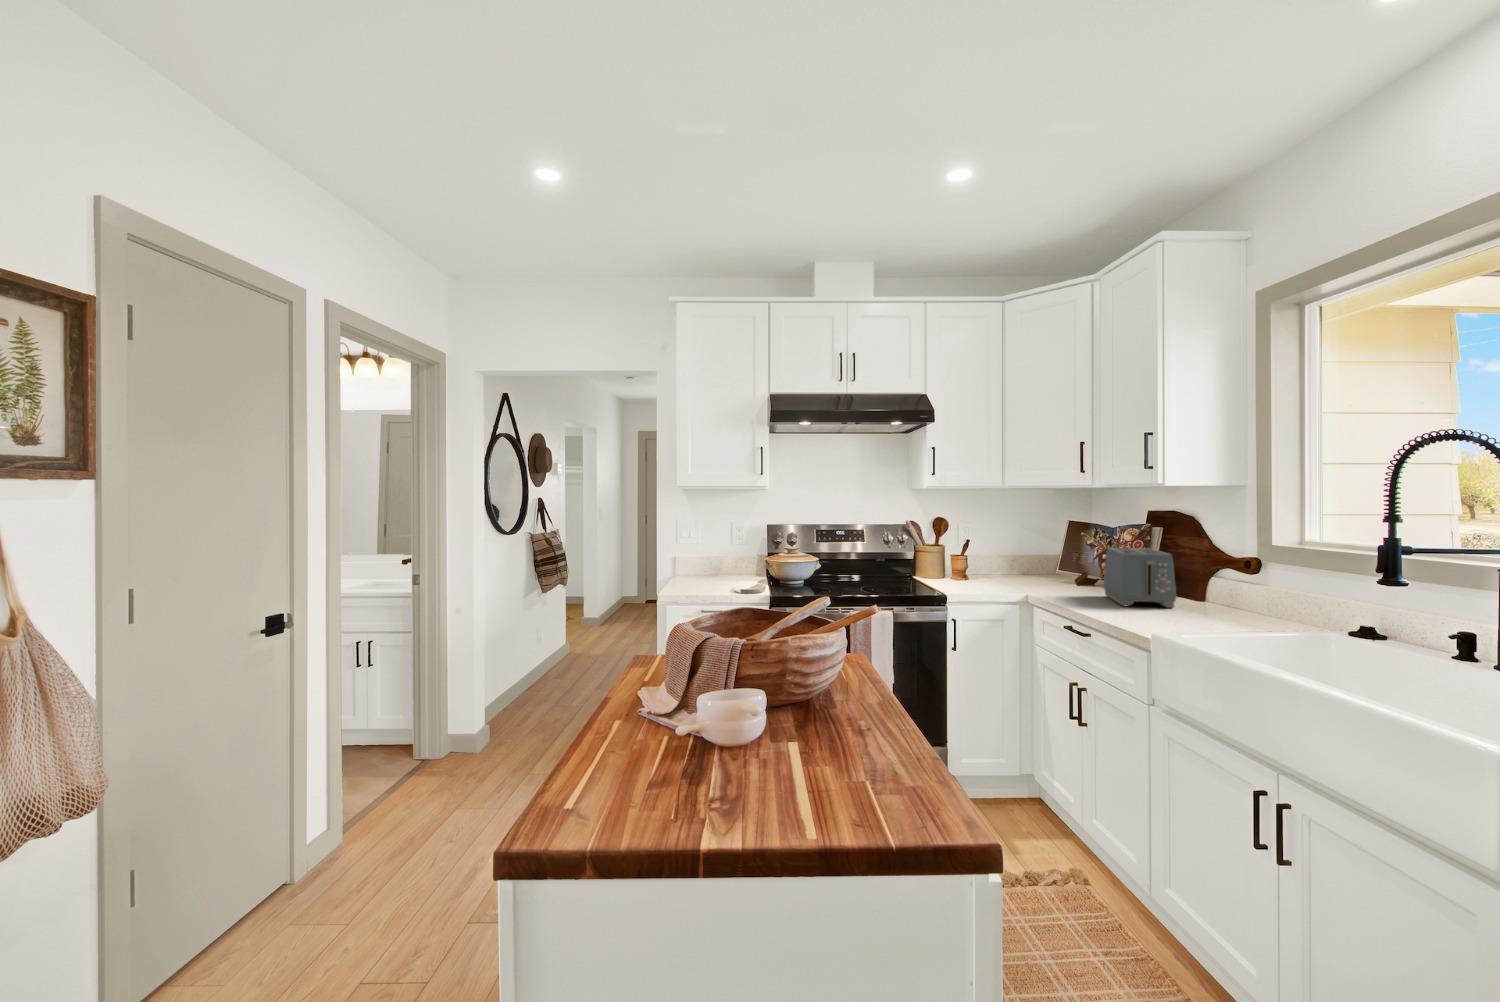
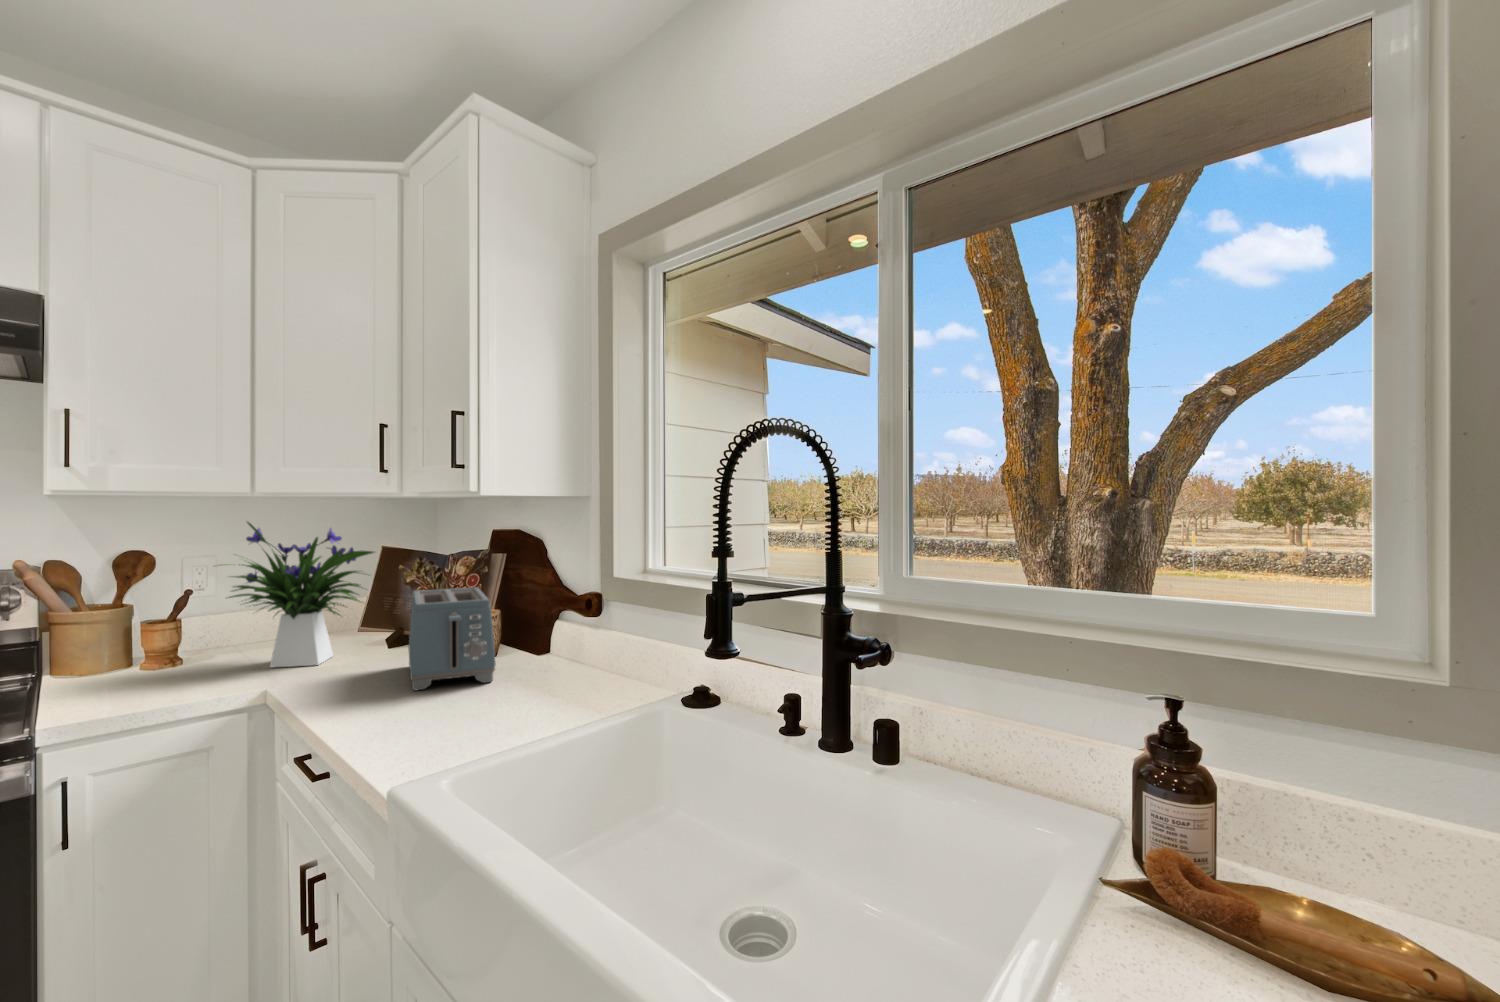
flower arrangement: none [988,502,1075,590] -> present [229,522,374,667]

